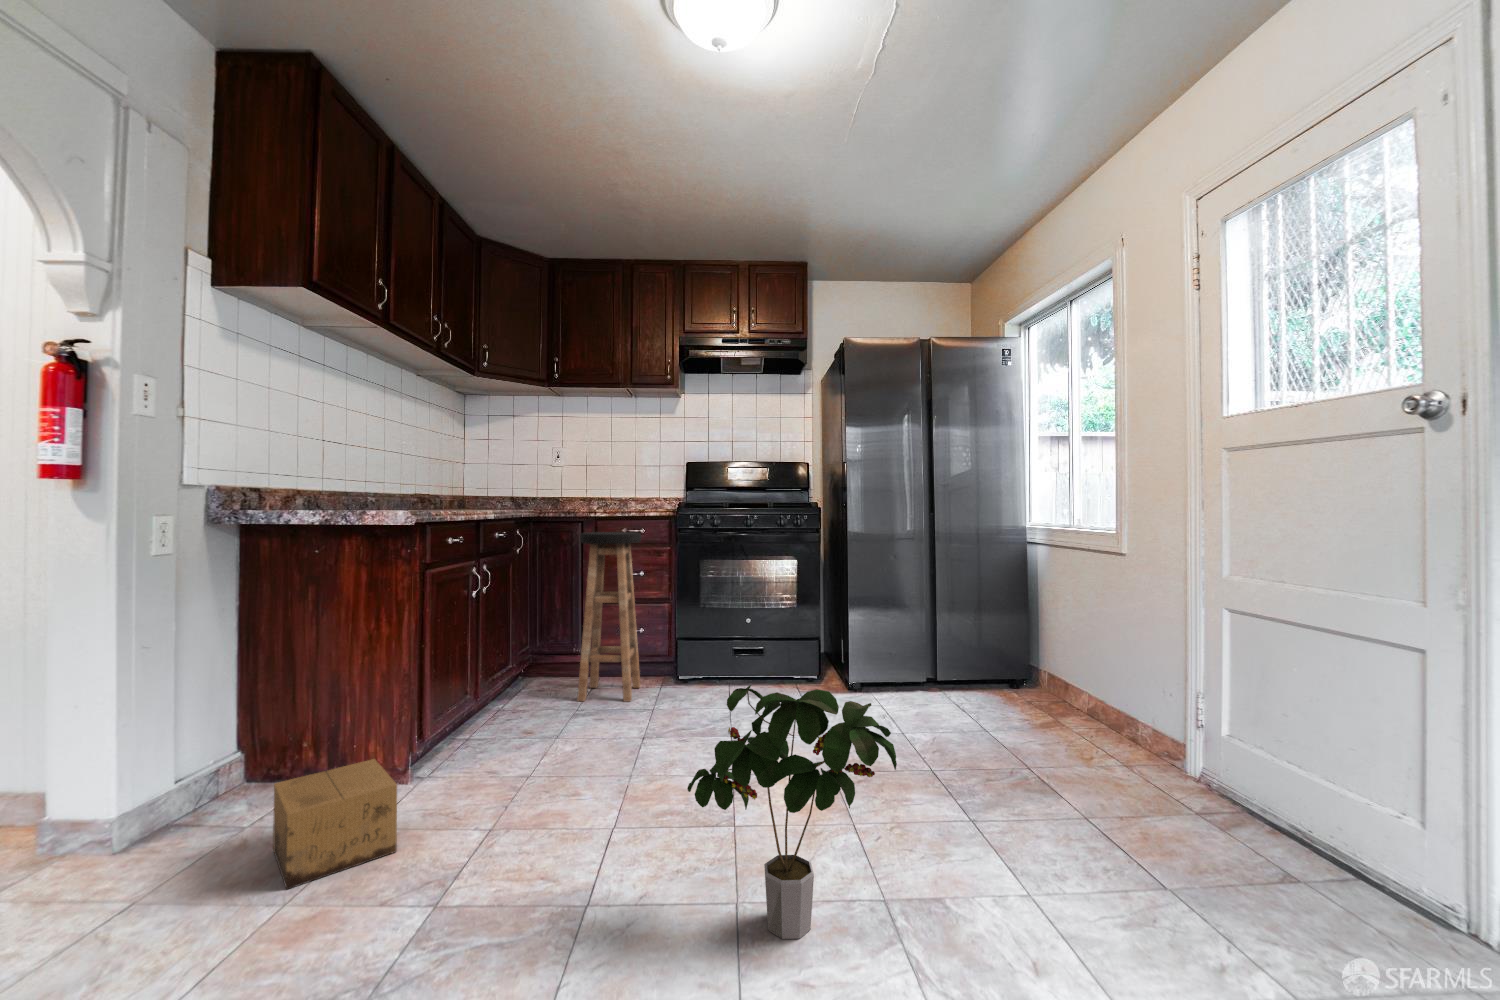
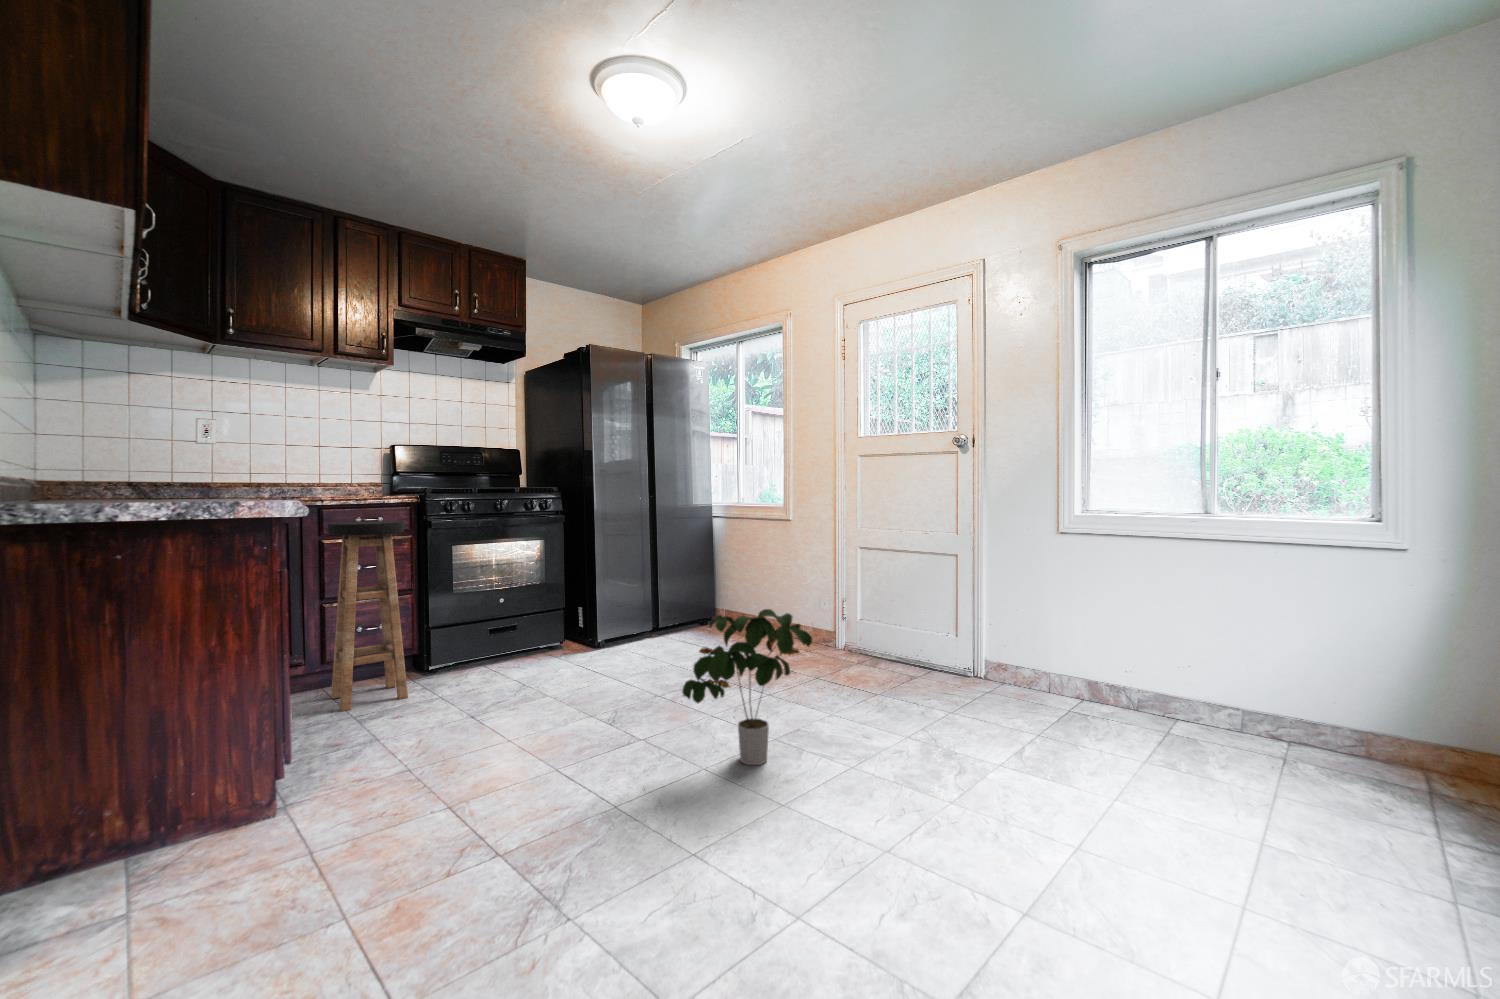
cardboard box: present [273,759,397,889] -> none [232,775,397,902]

